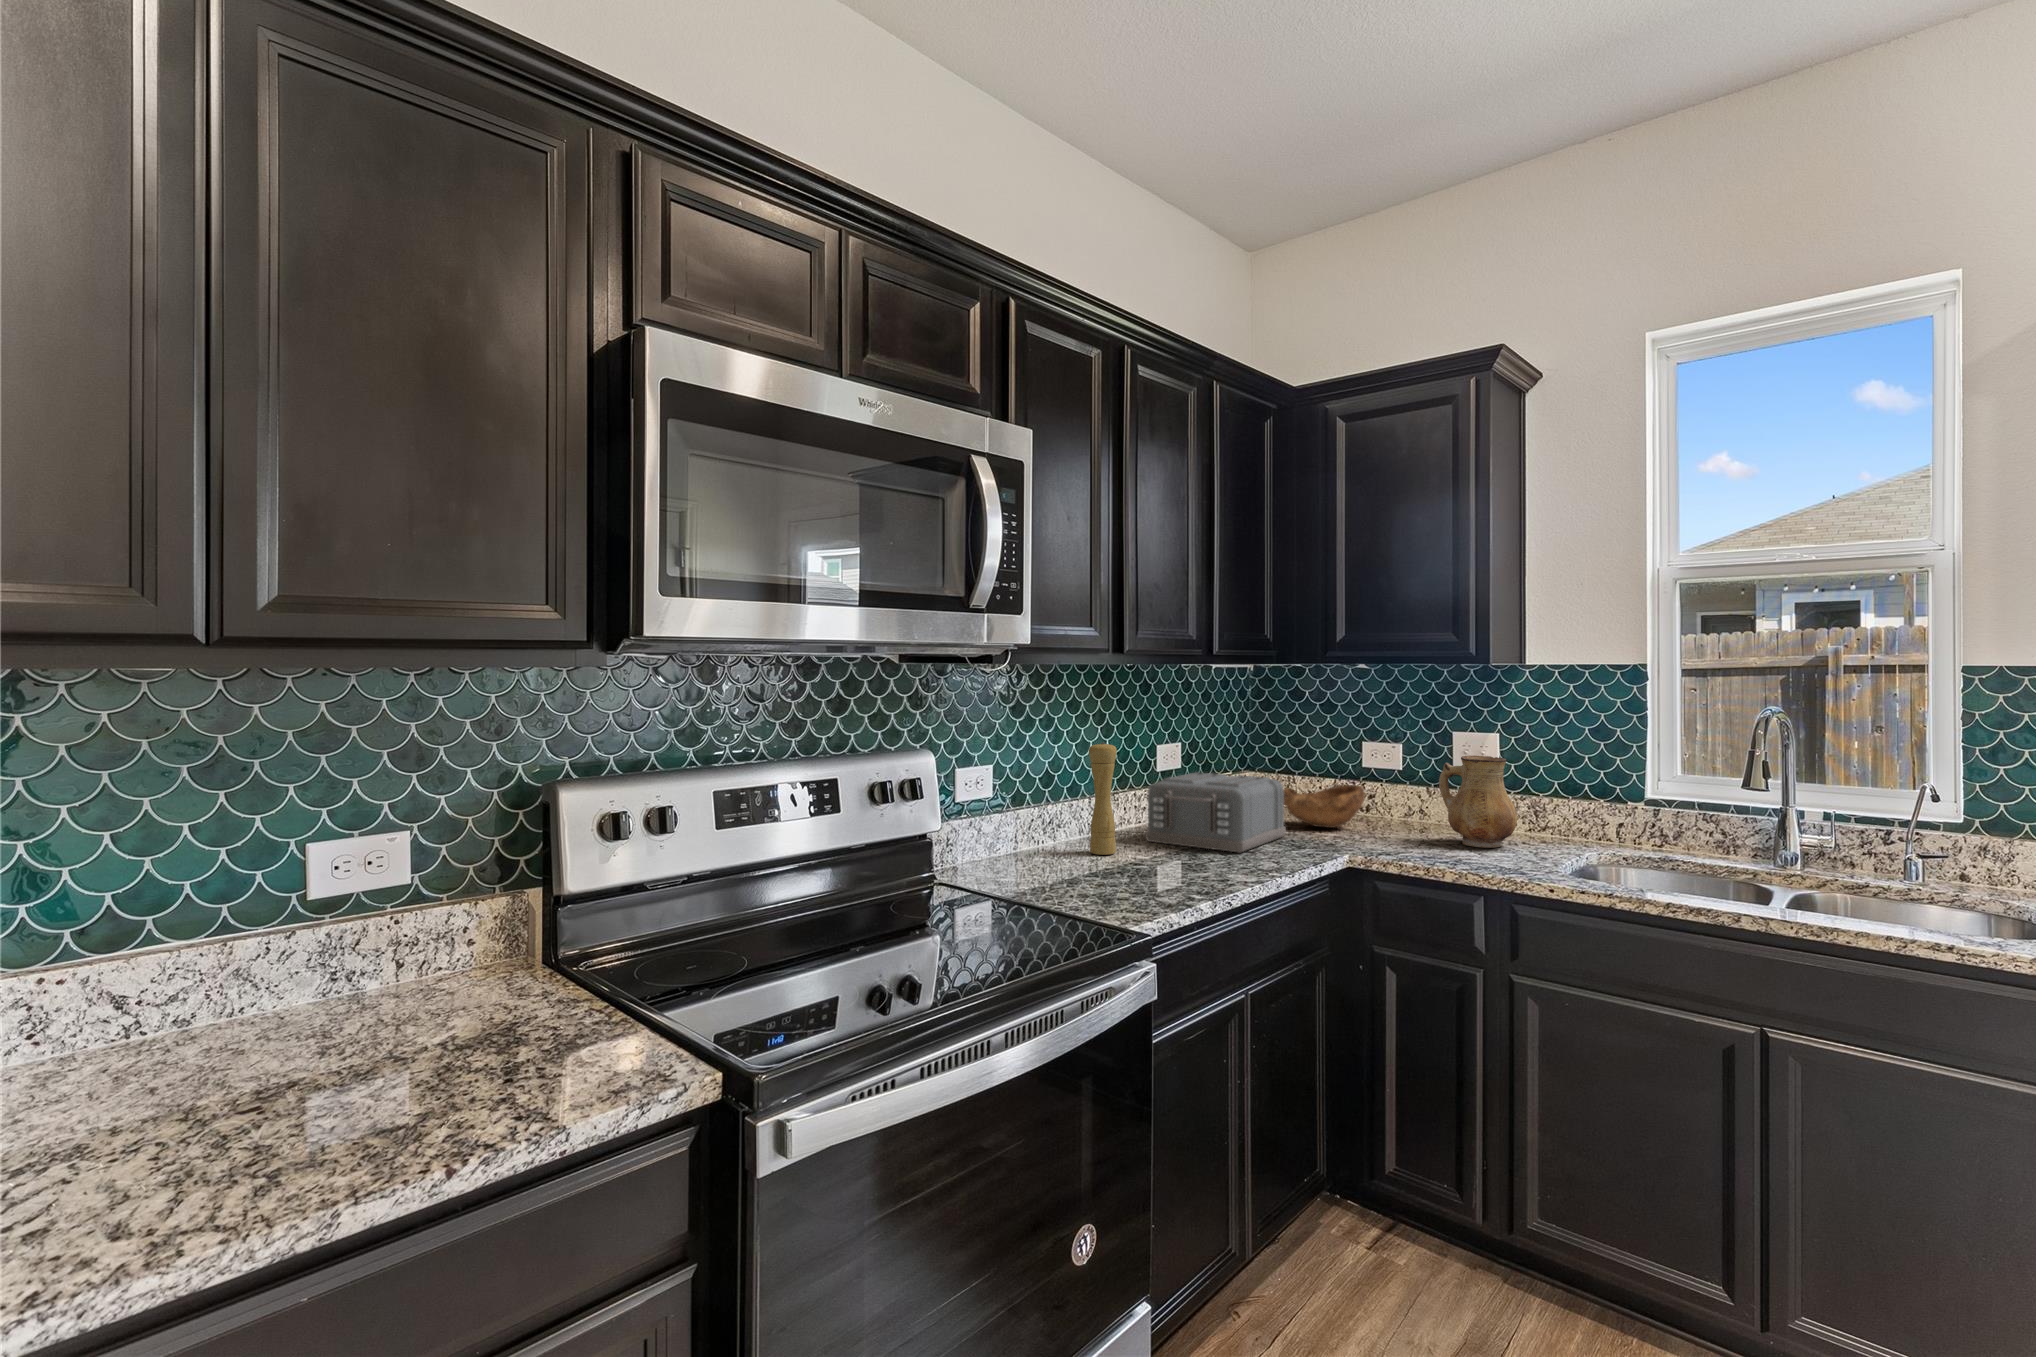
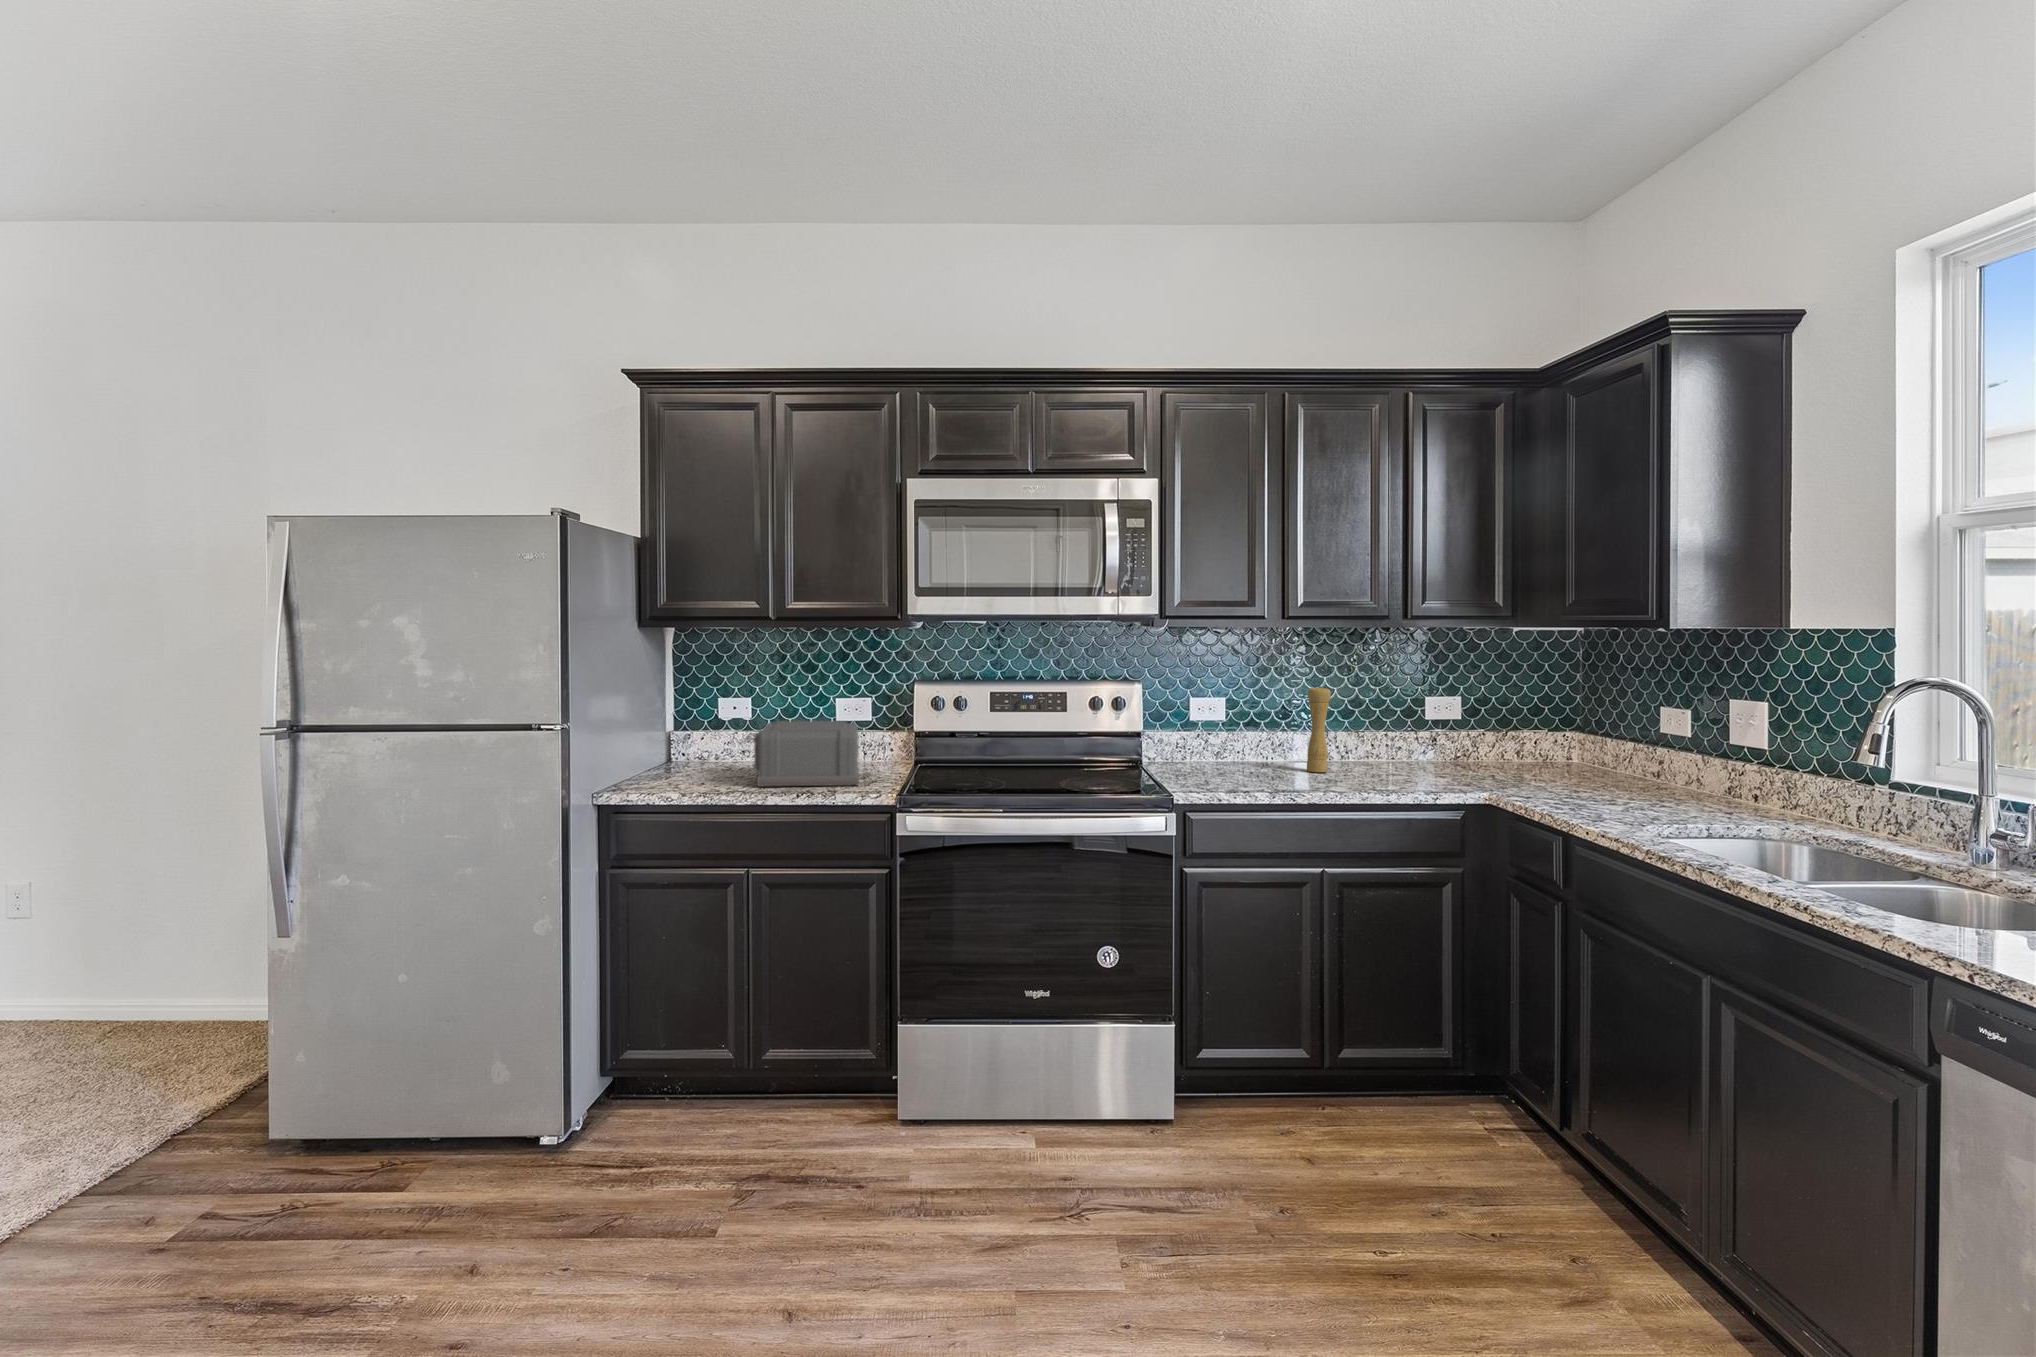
ceramic pitcher: present [1439,755,1517,848] -> none [1660,722,1735,814]
toaster: present [1145,773,1286,852] -> present [746,721,859,787]
wooden bowl: present [1284,785,1365,828] -> none [1538,744,1628,785]

